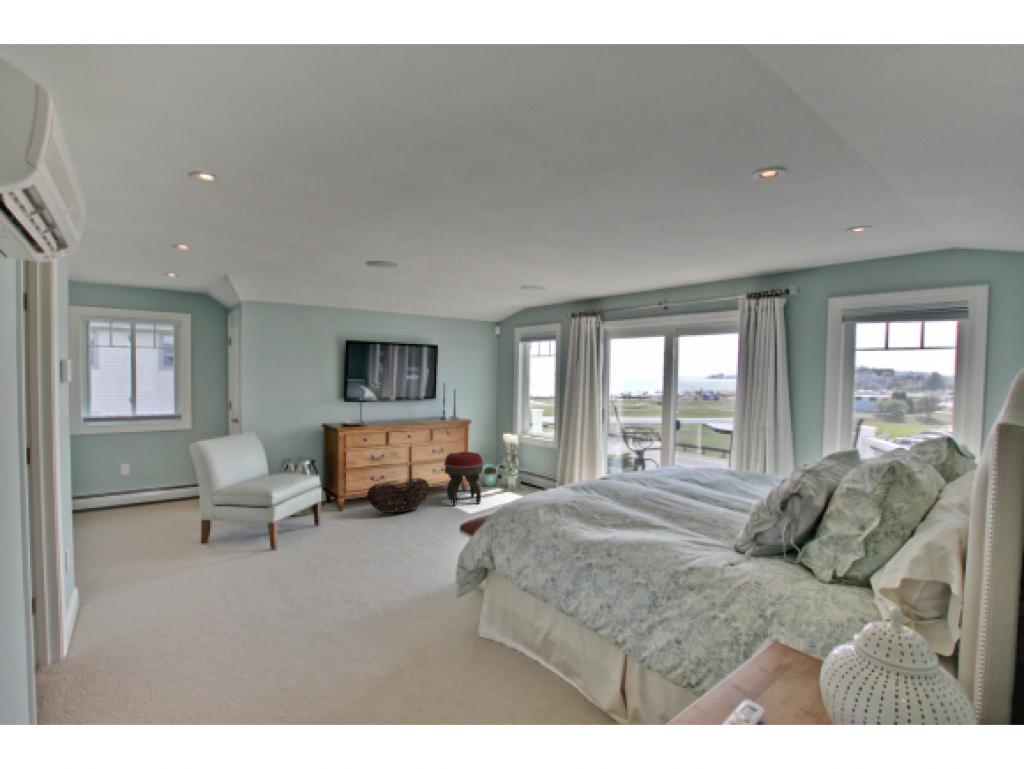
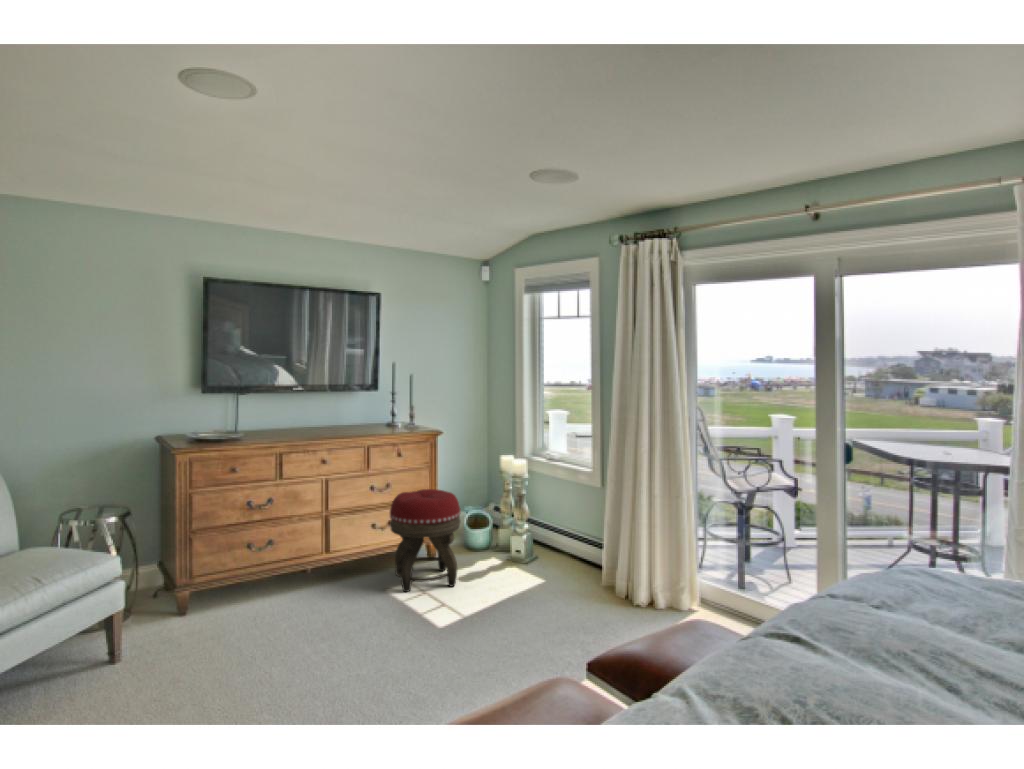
basket: present [367,478,429,513] -> none [236,543,360,613]

